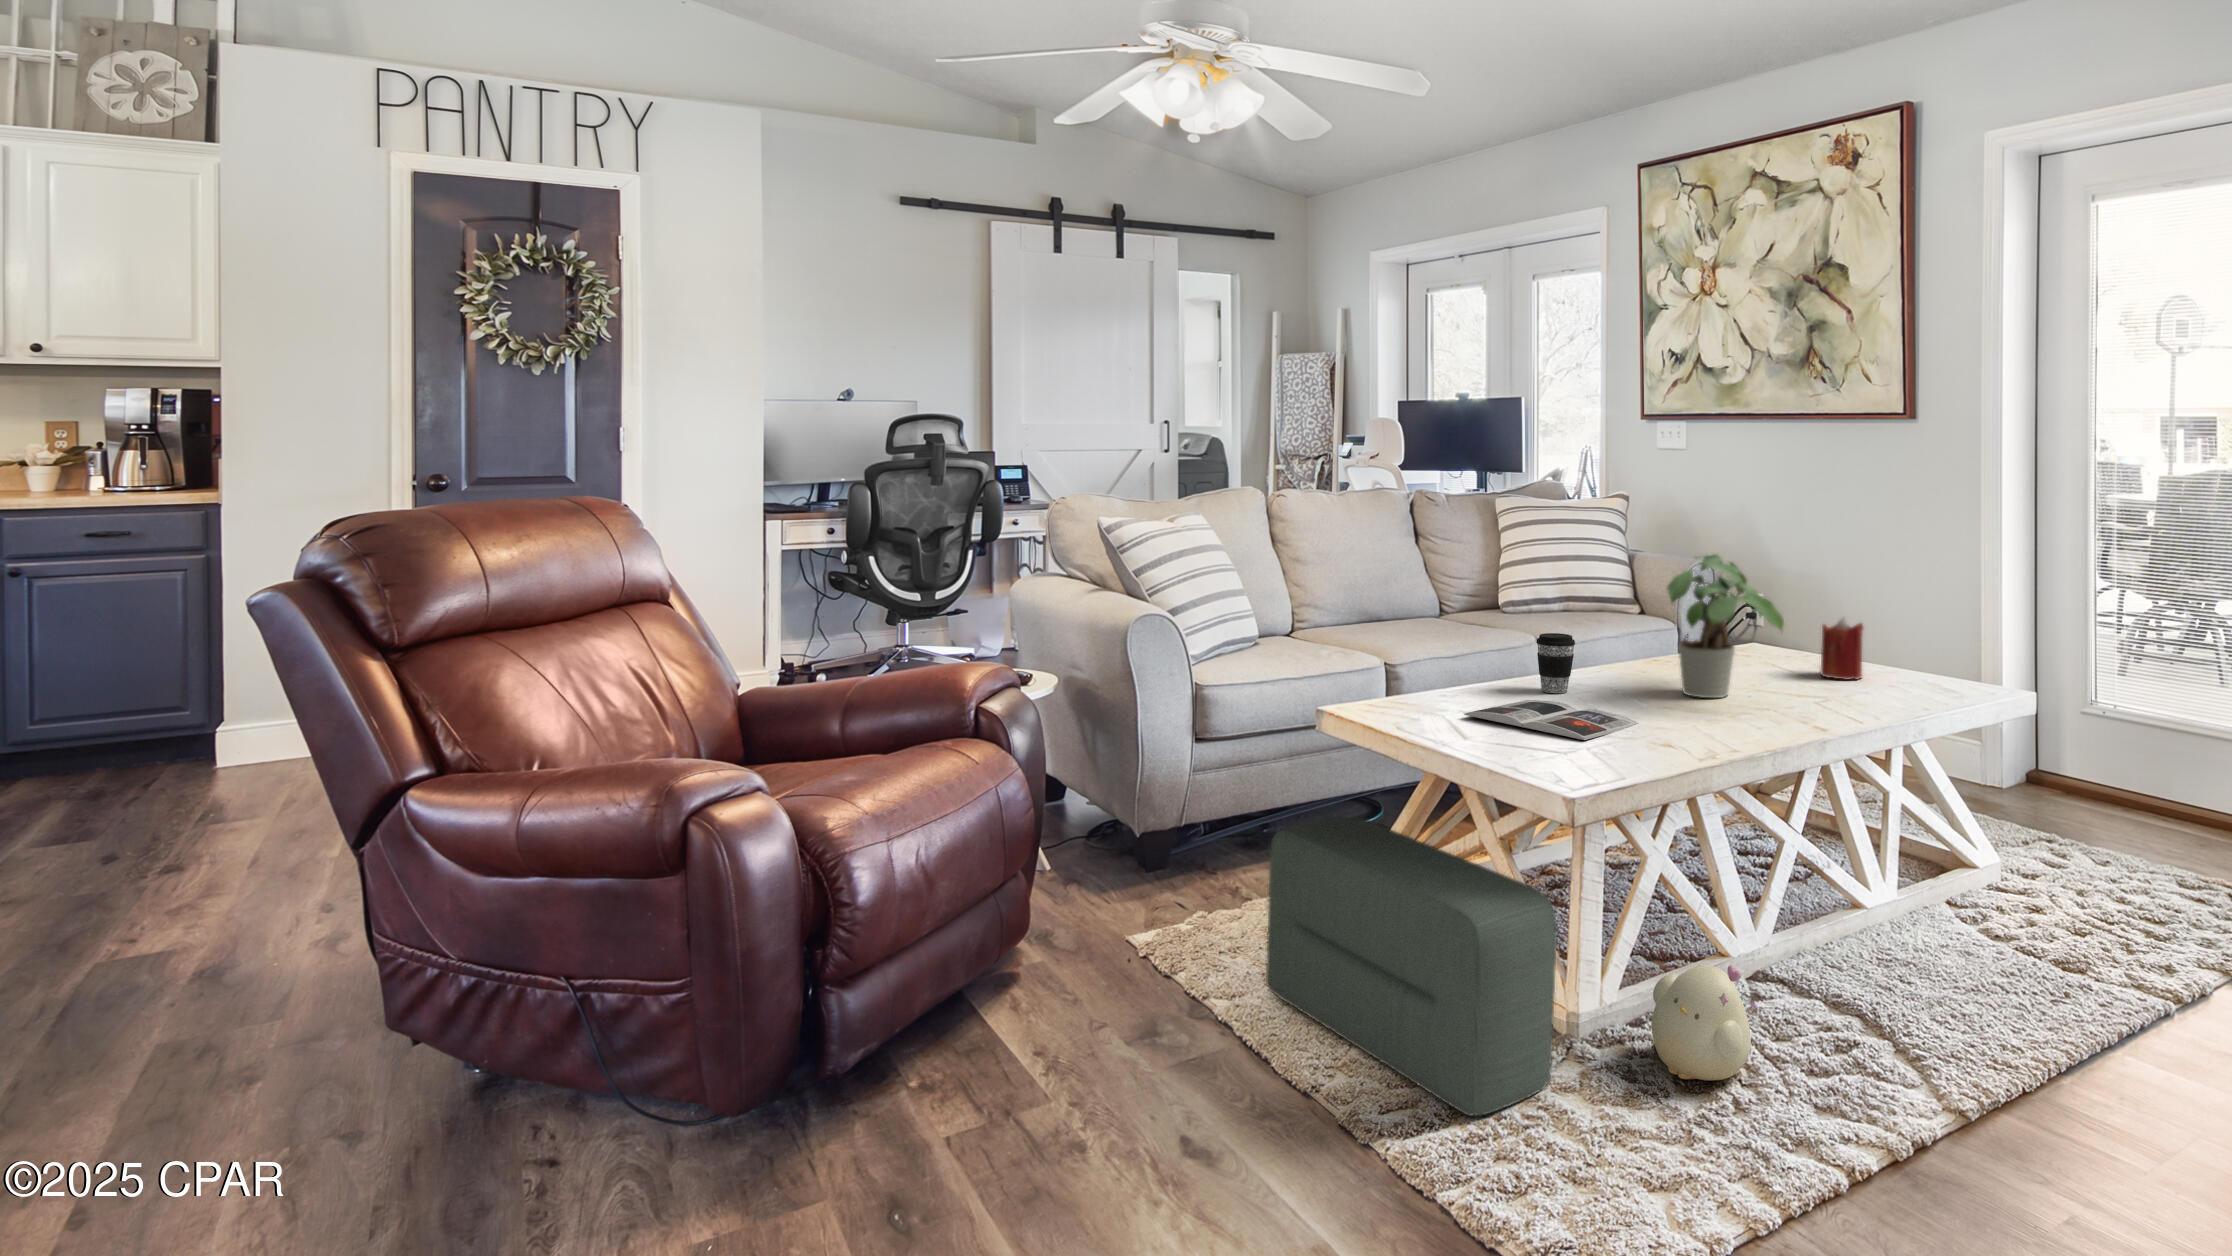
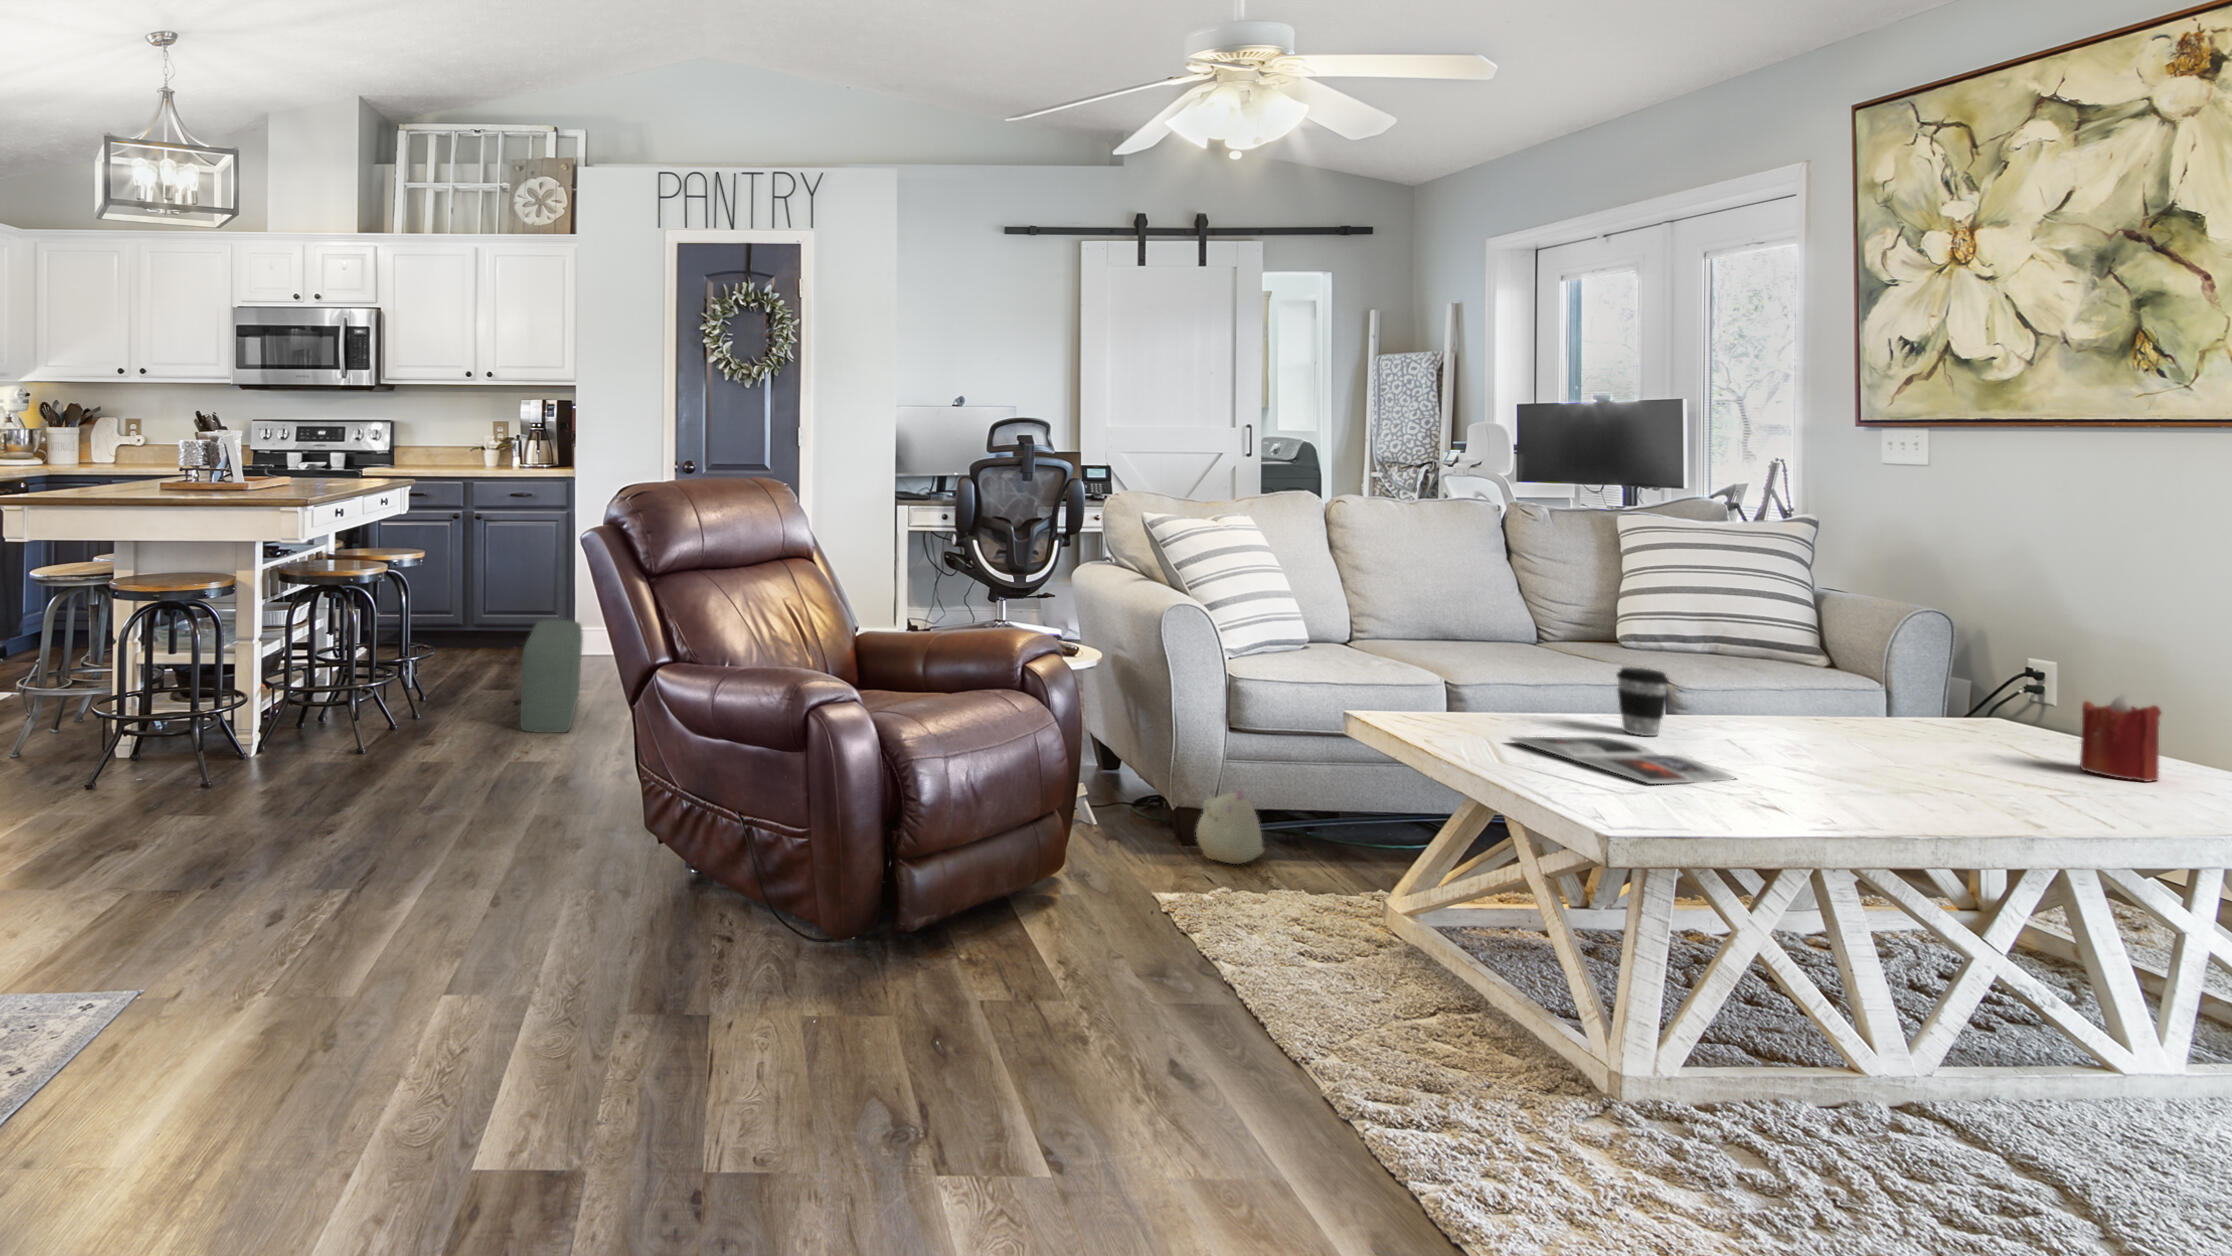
potted plant: present [1666,554,1784,698] -> none [1796,594,1980,771]
pouf: present [1266,817,1557,1116] -> present [520,620,583,733]
plush toy: present [1652,965,1757,1080] -> present [1196,791,1264,864]

